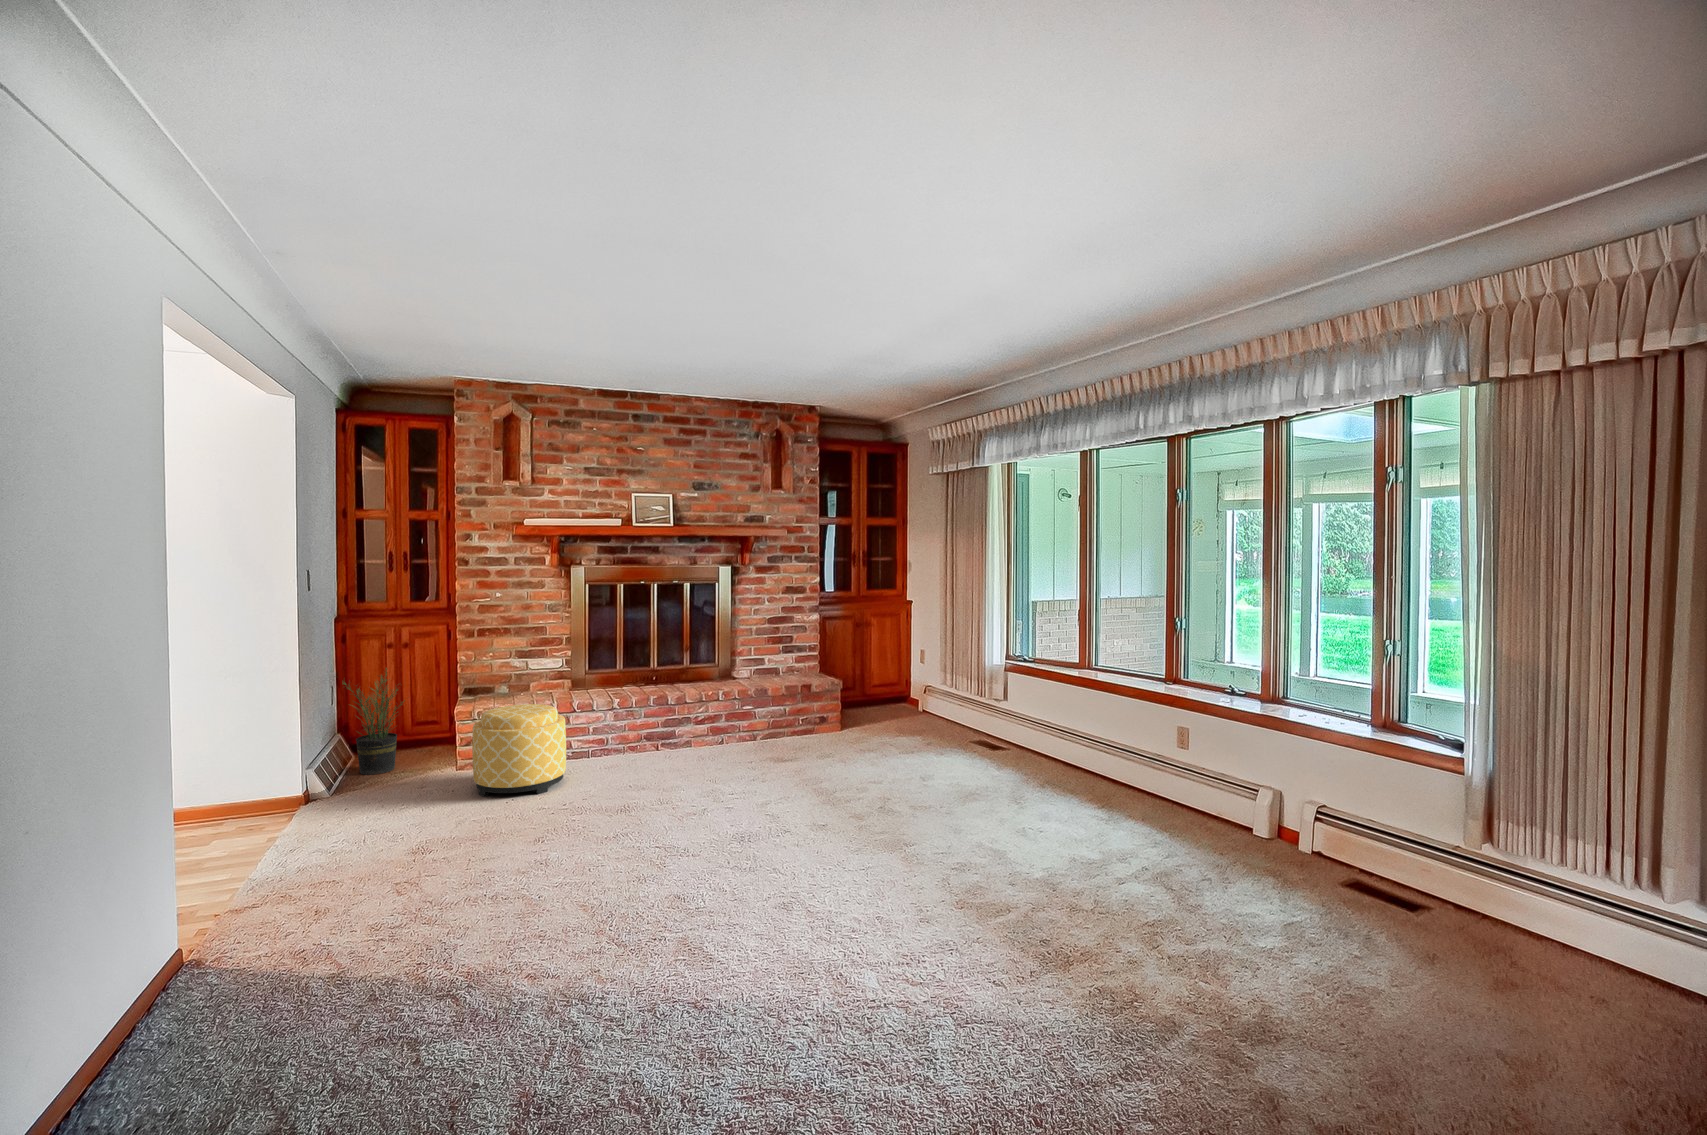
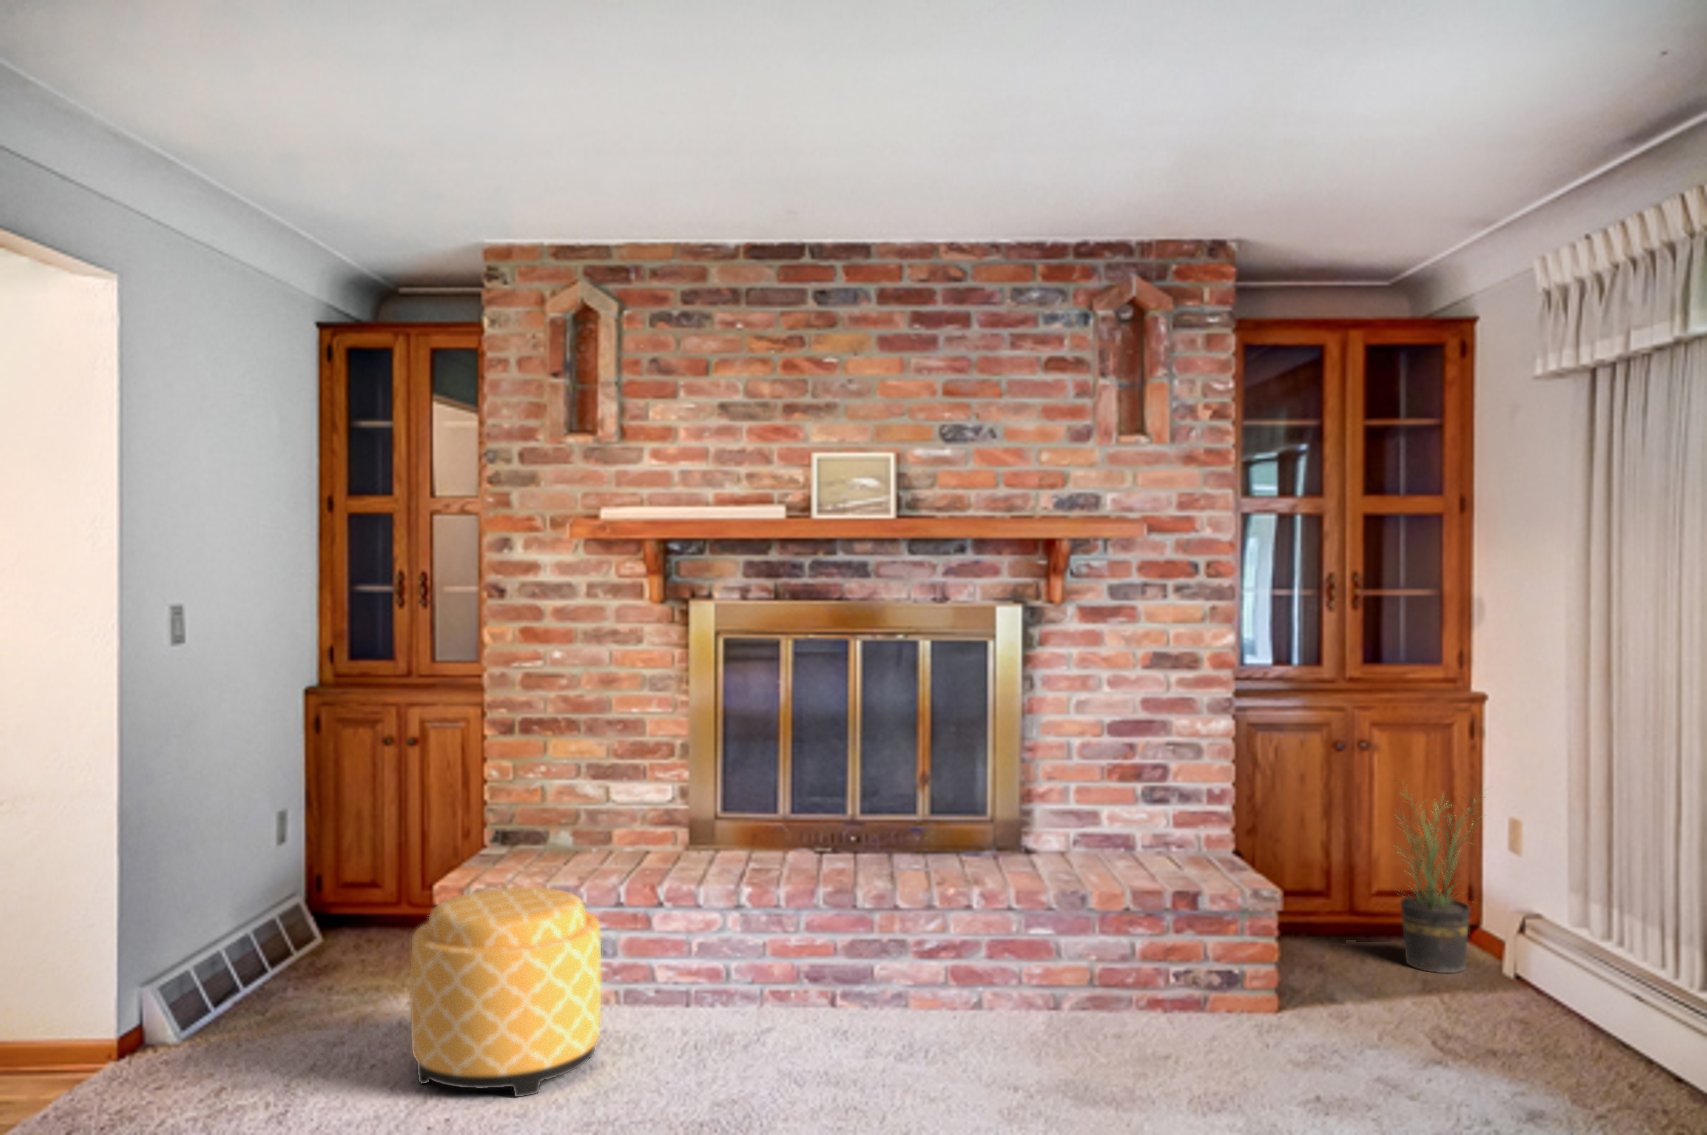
potted plant: present [342,669,403,775] -> present [1397,793,1485,973]

